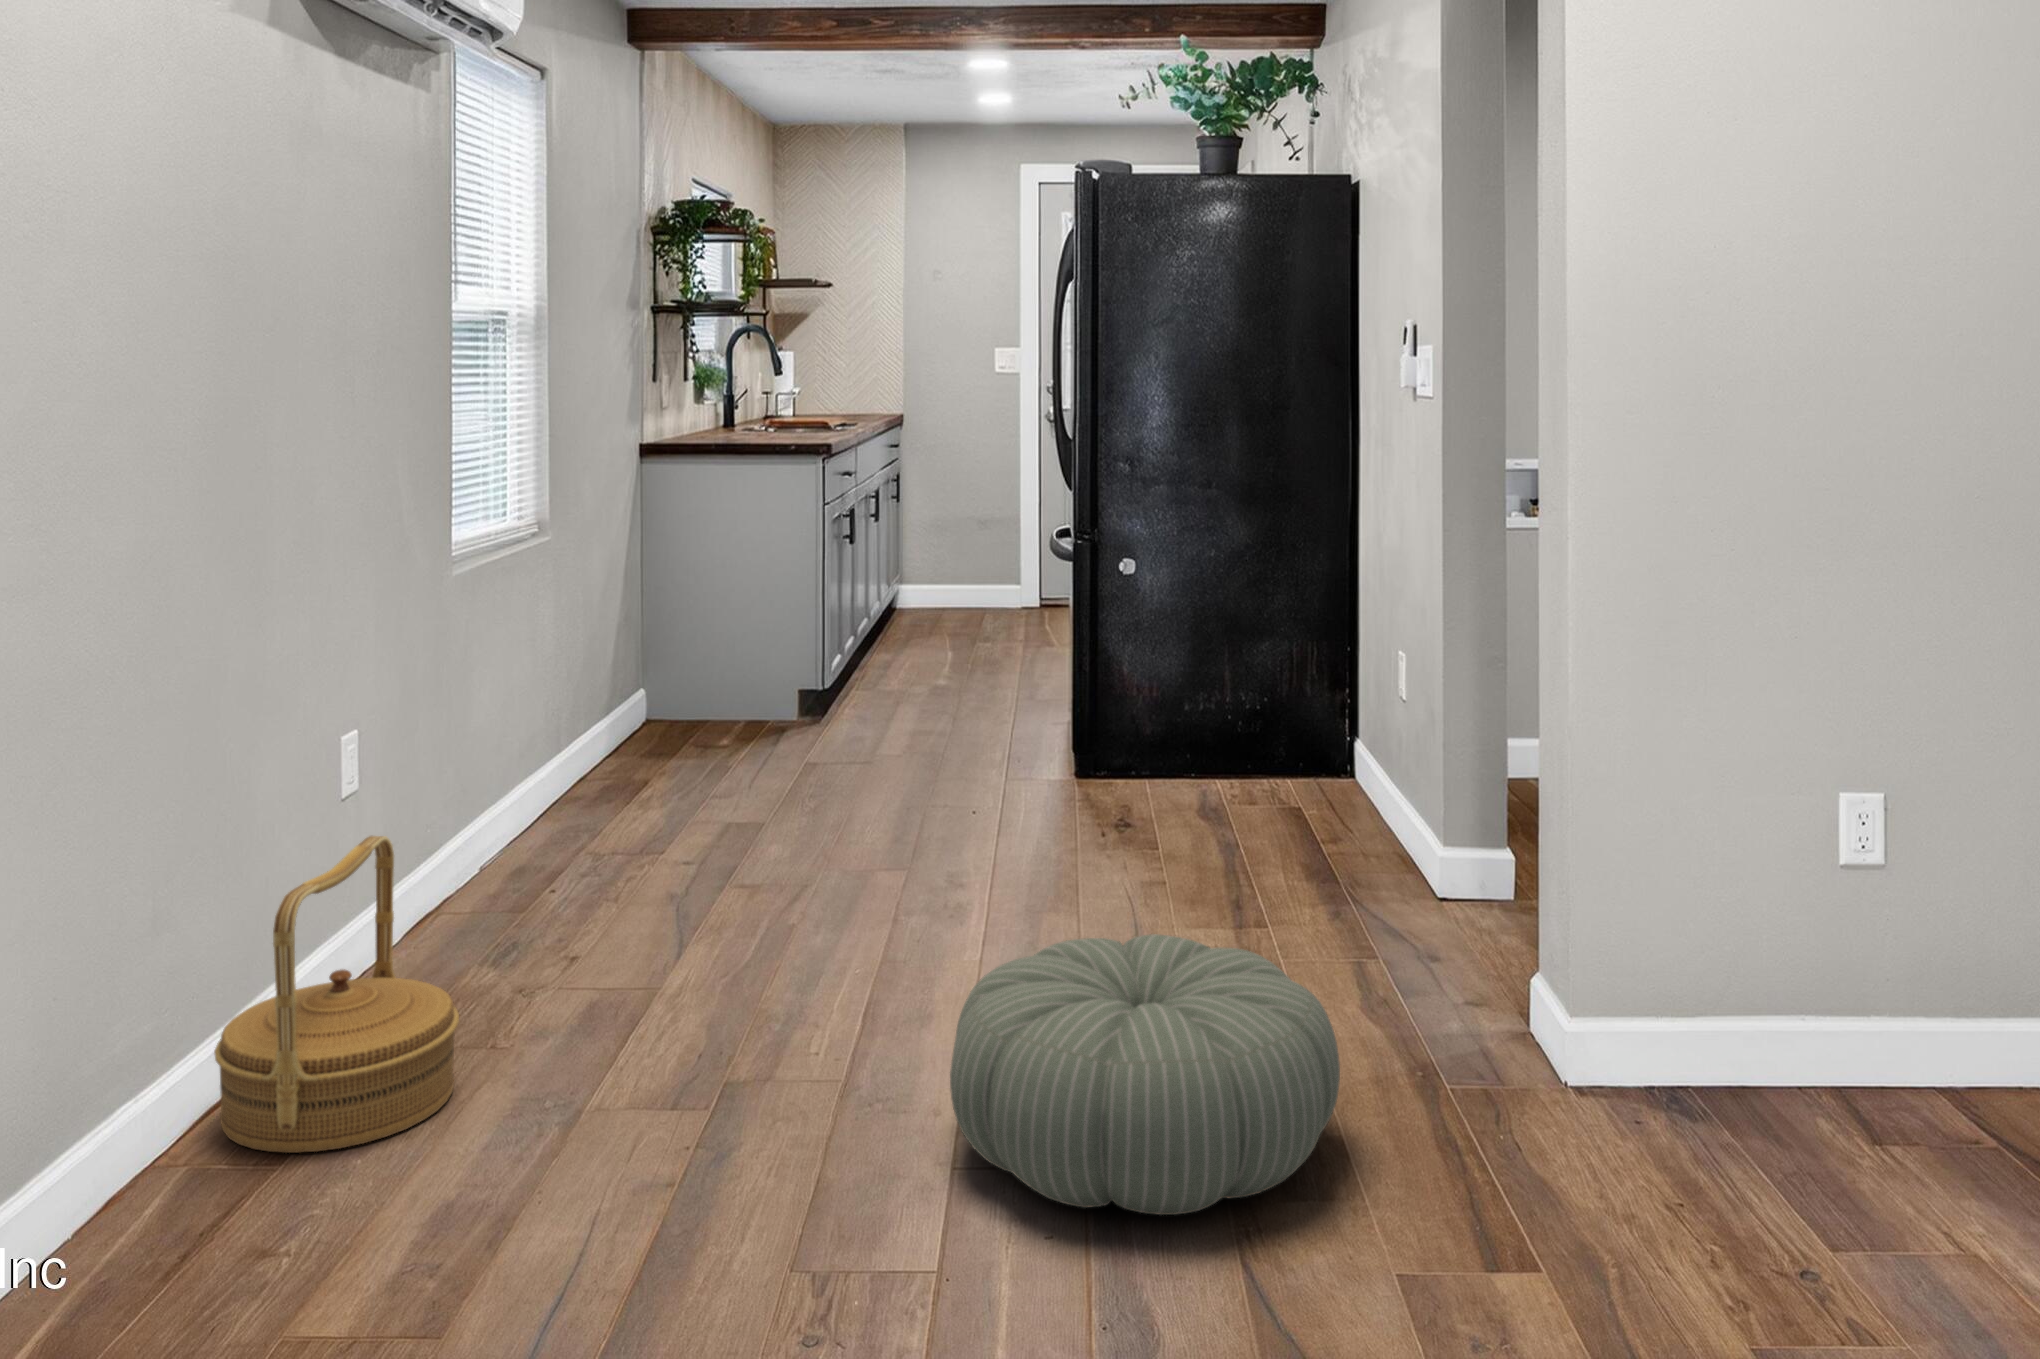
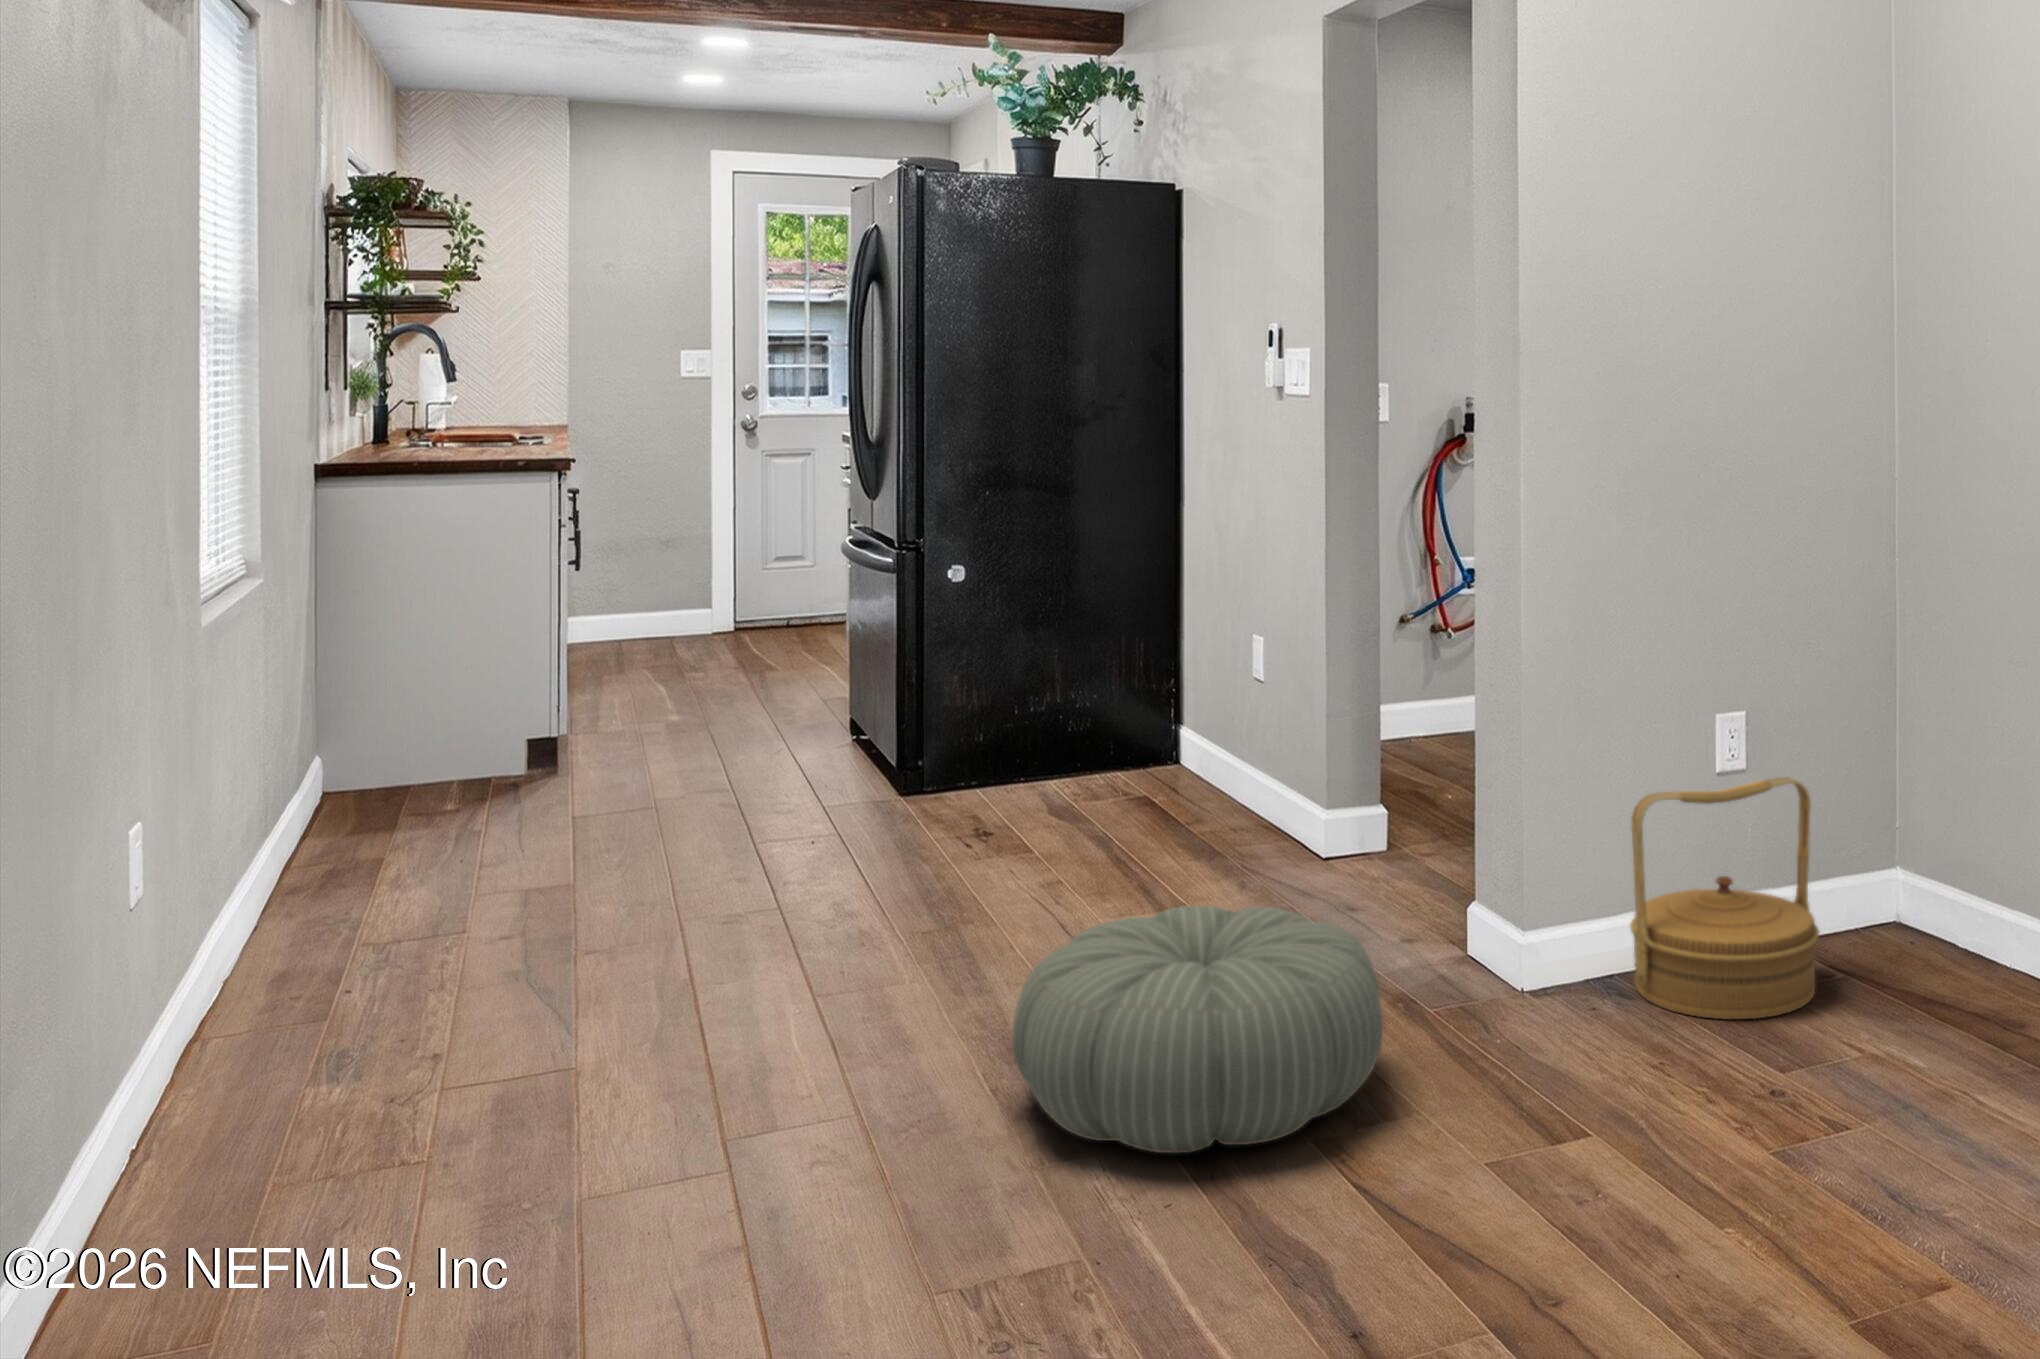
woven basket: present [214,836,459,1153] -> present [1630,777,1819,1019]

